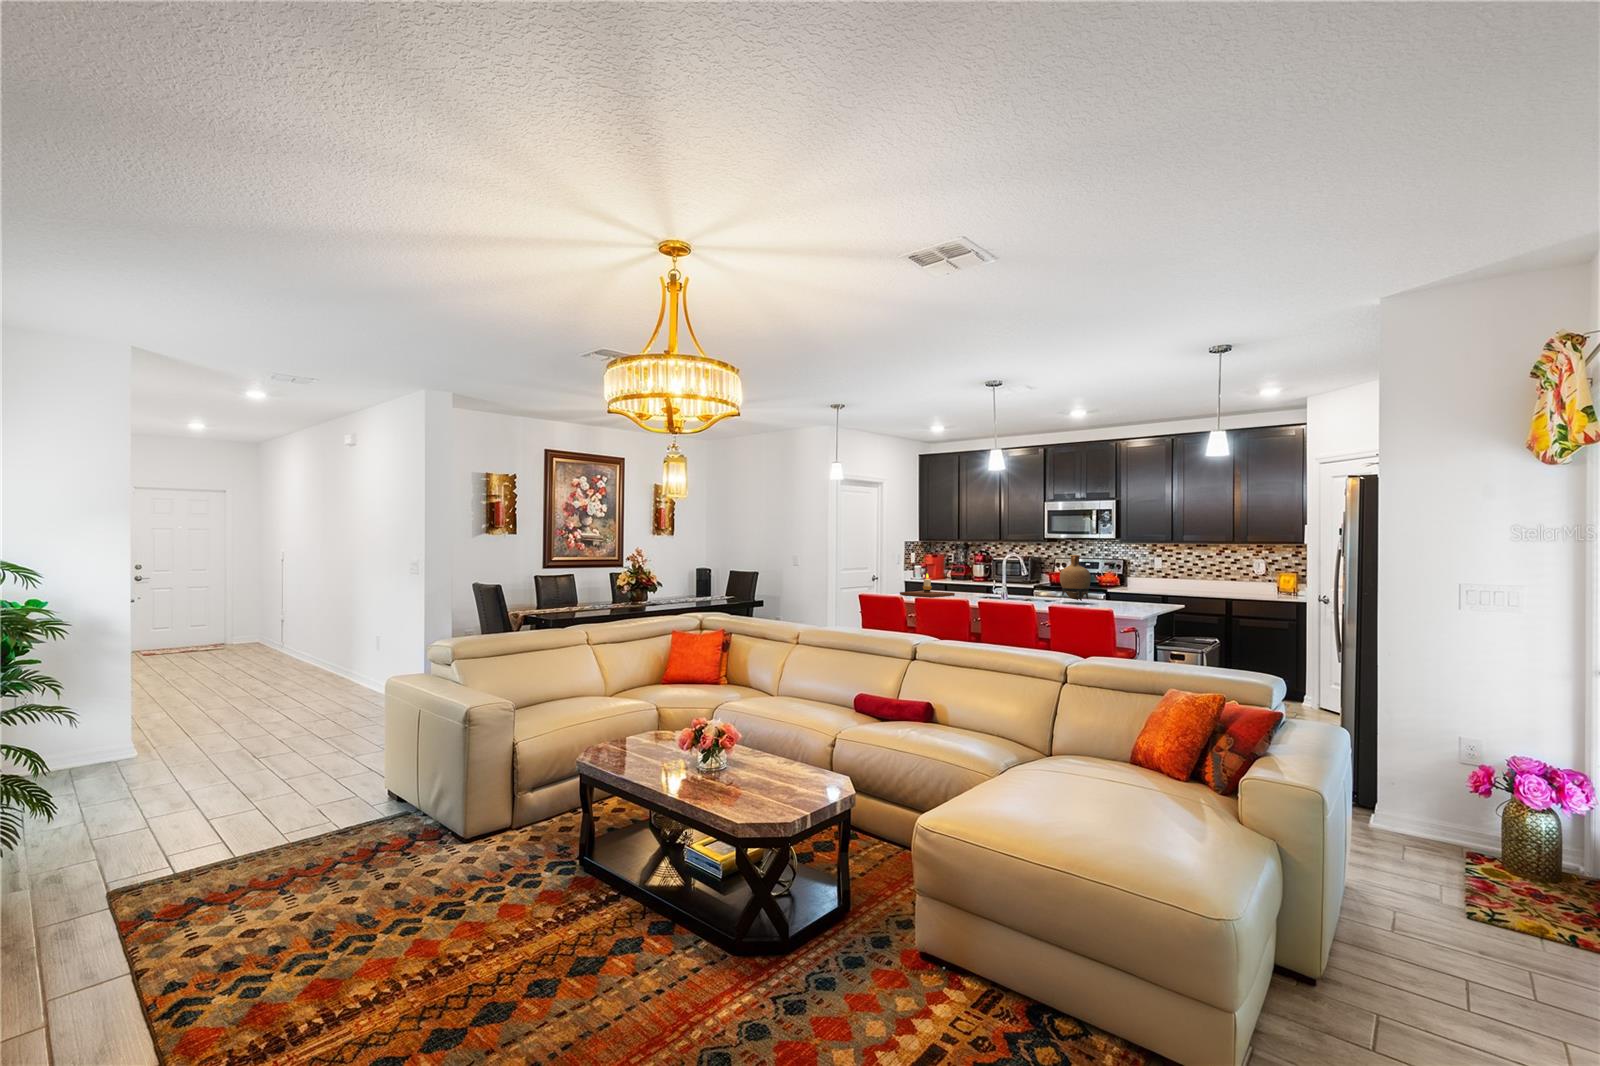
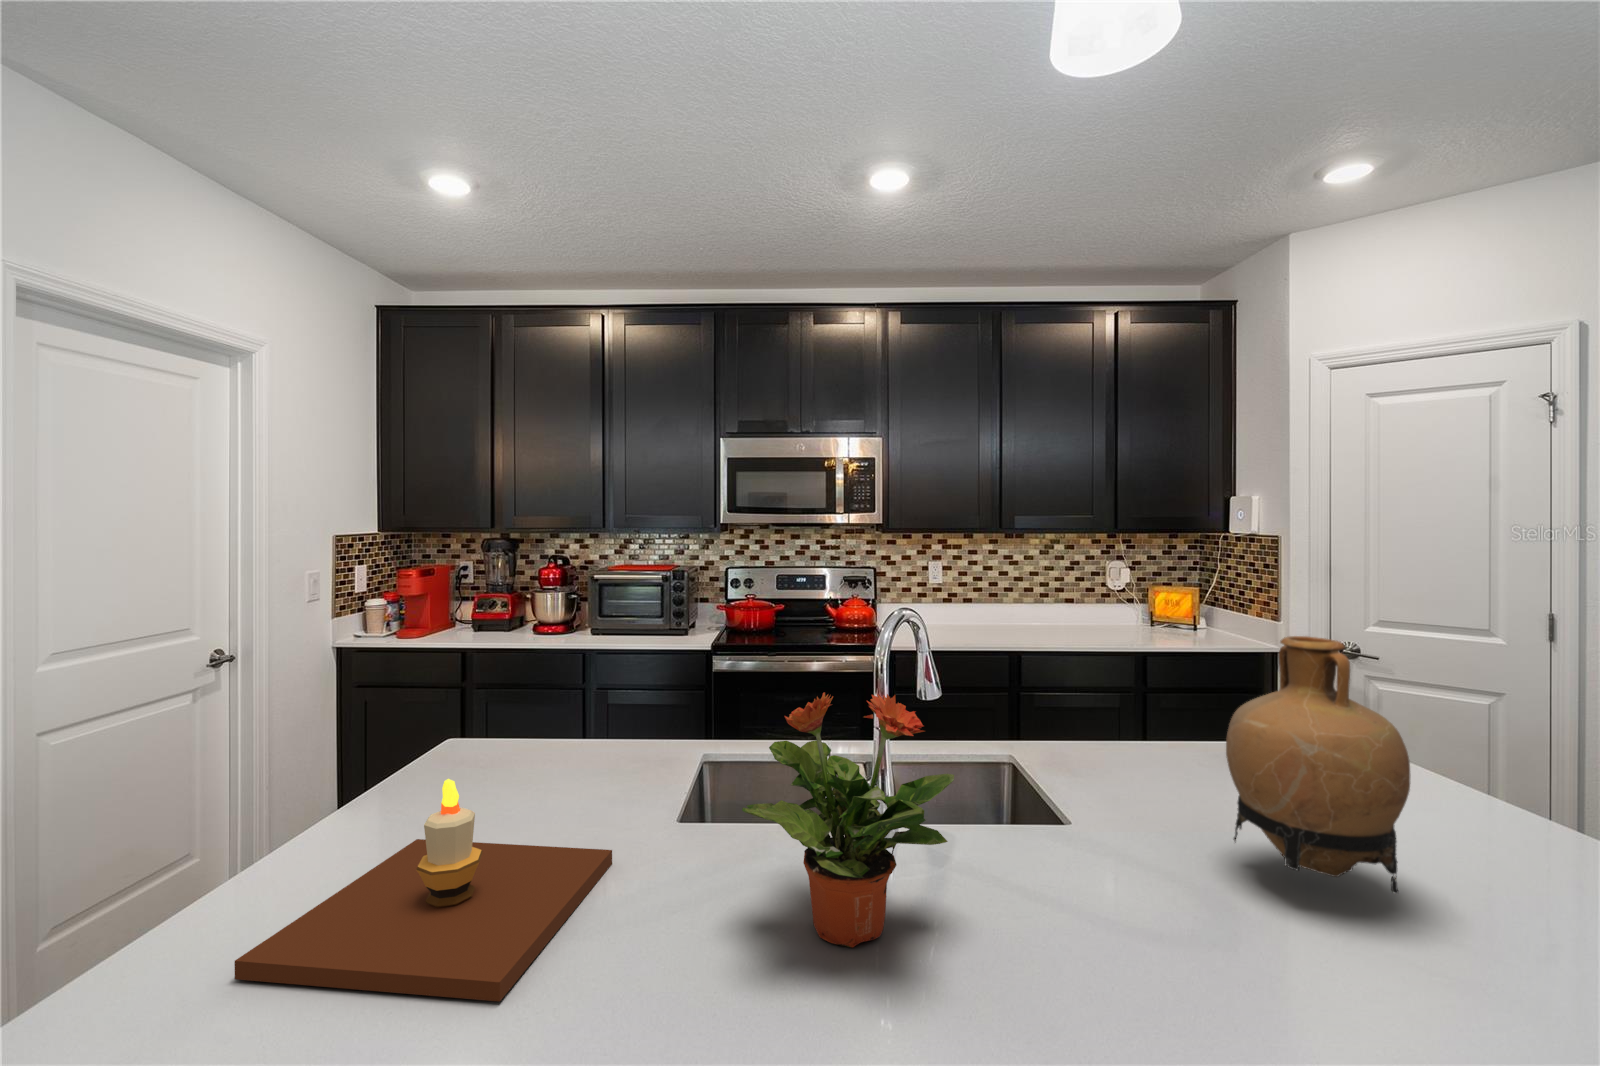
potted plant: none [967,560,1002,599] -> present [742,692,954,948]

